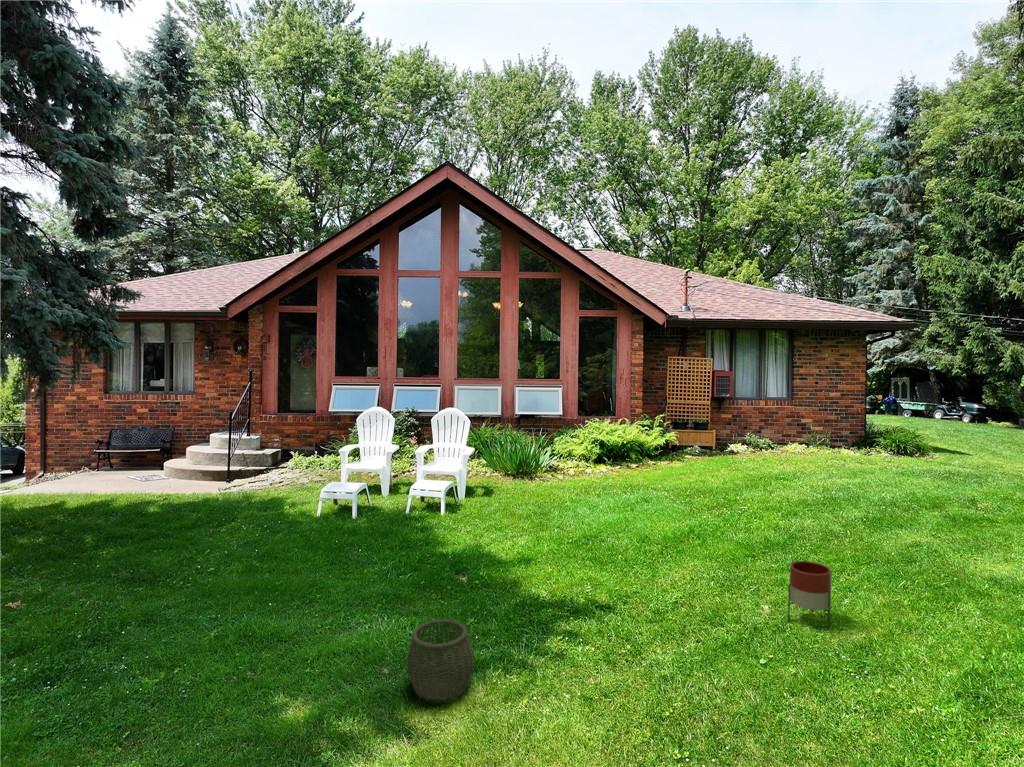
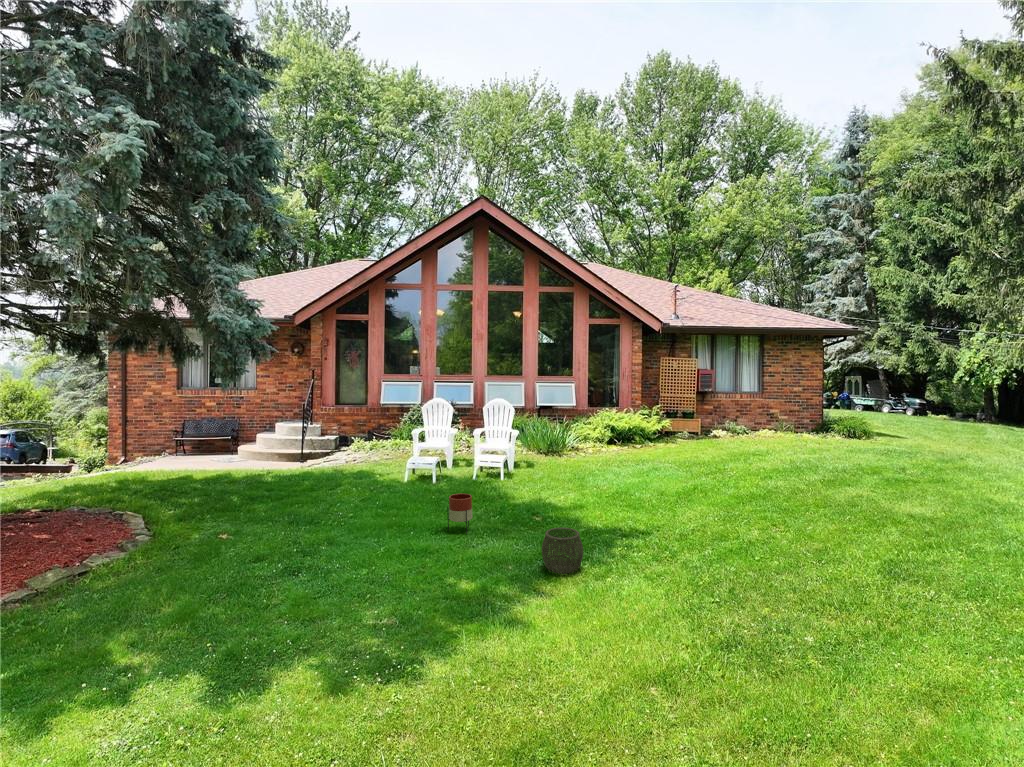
planter: present [788,561,831,630] -> present [448,493,473,534]

